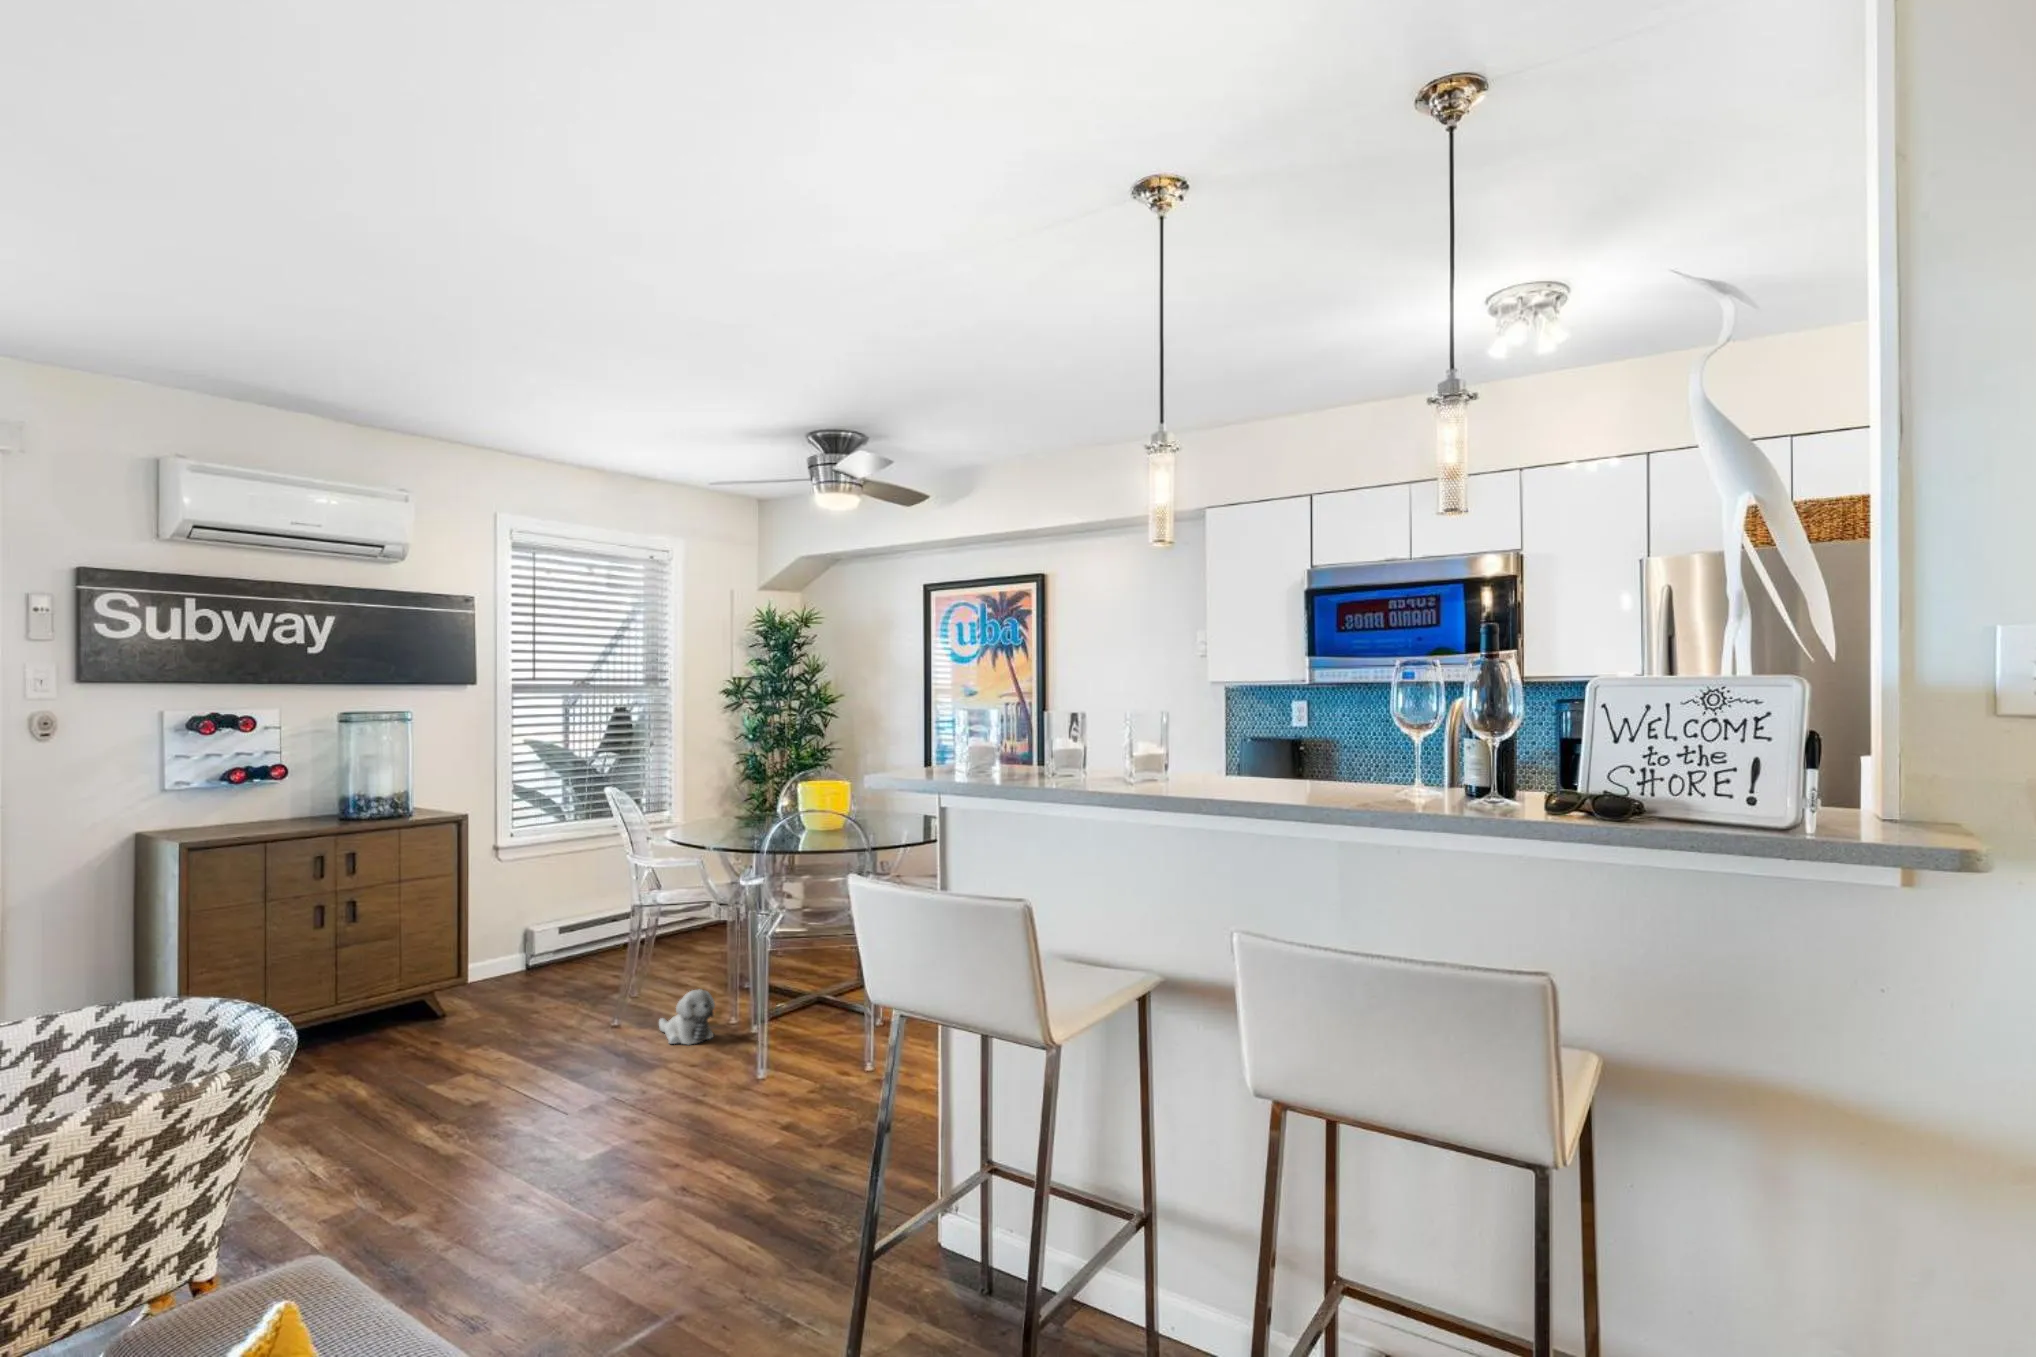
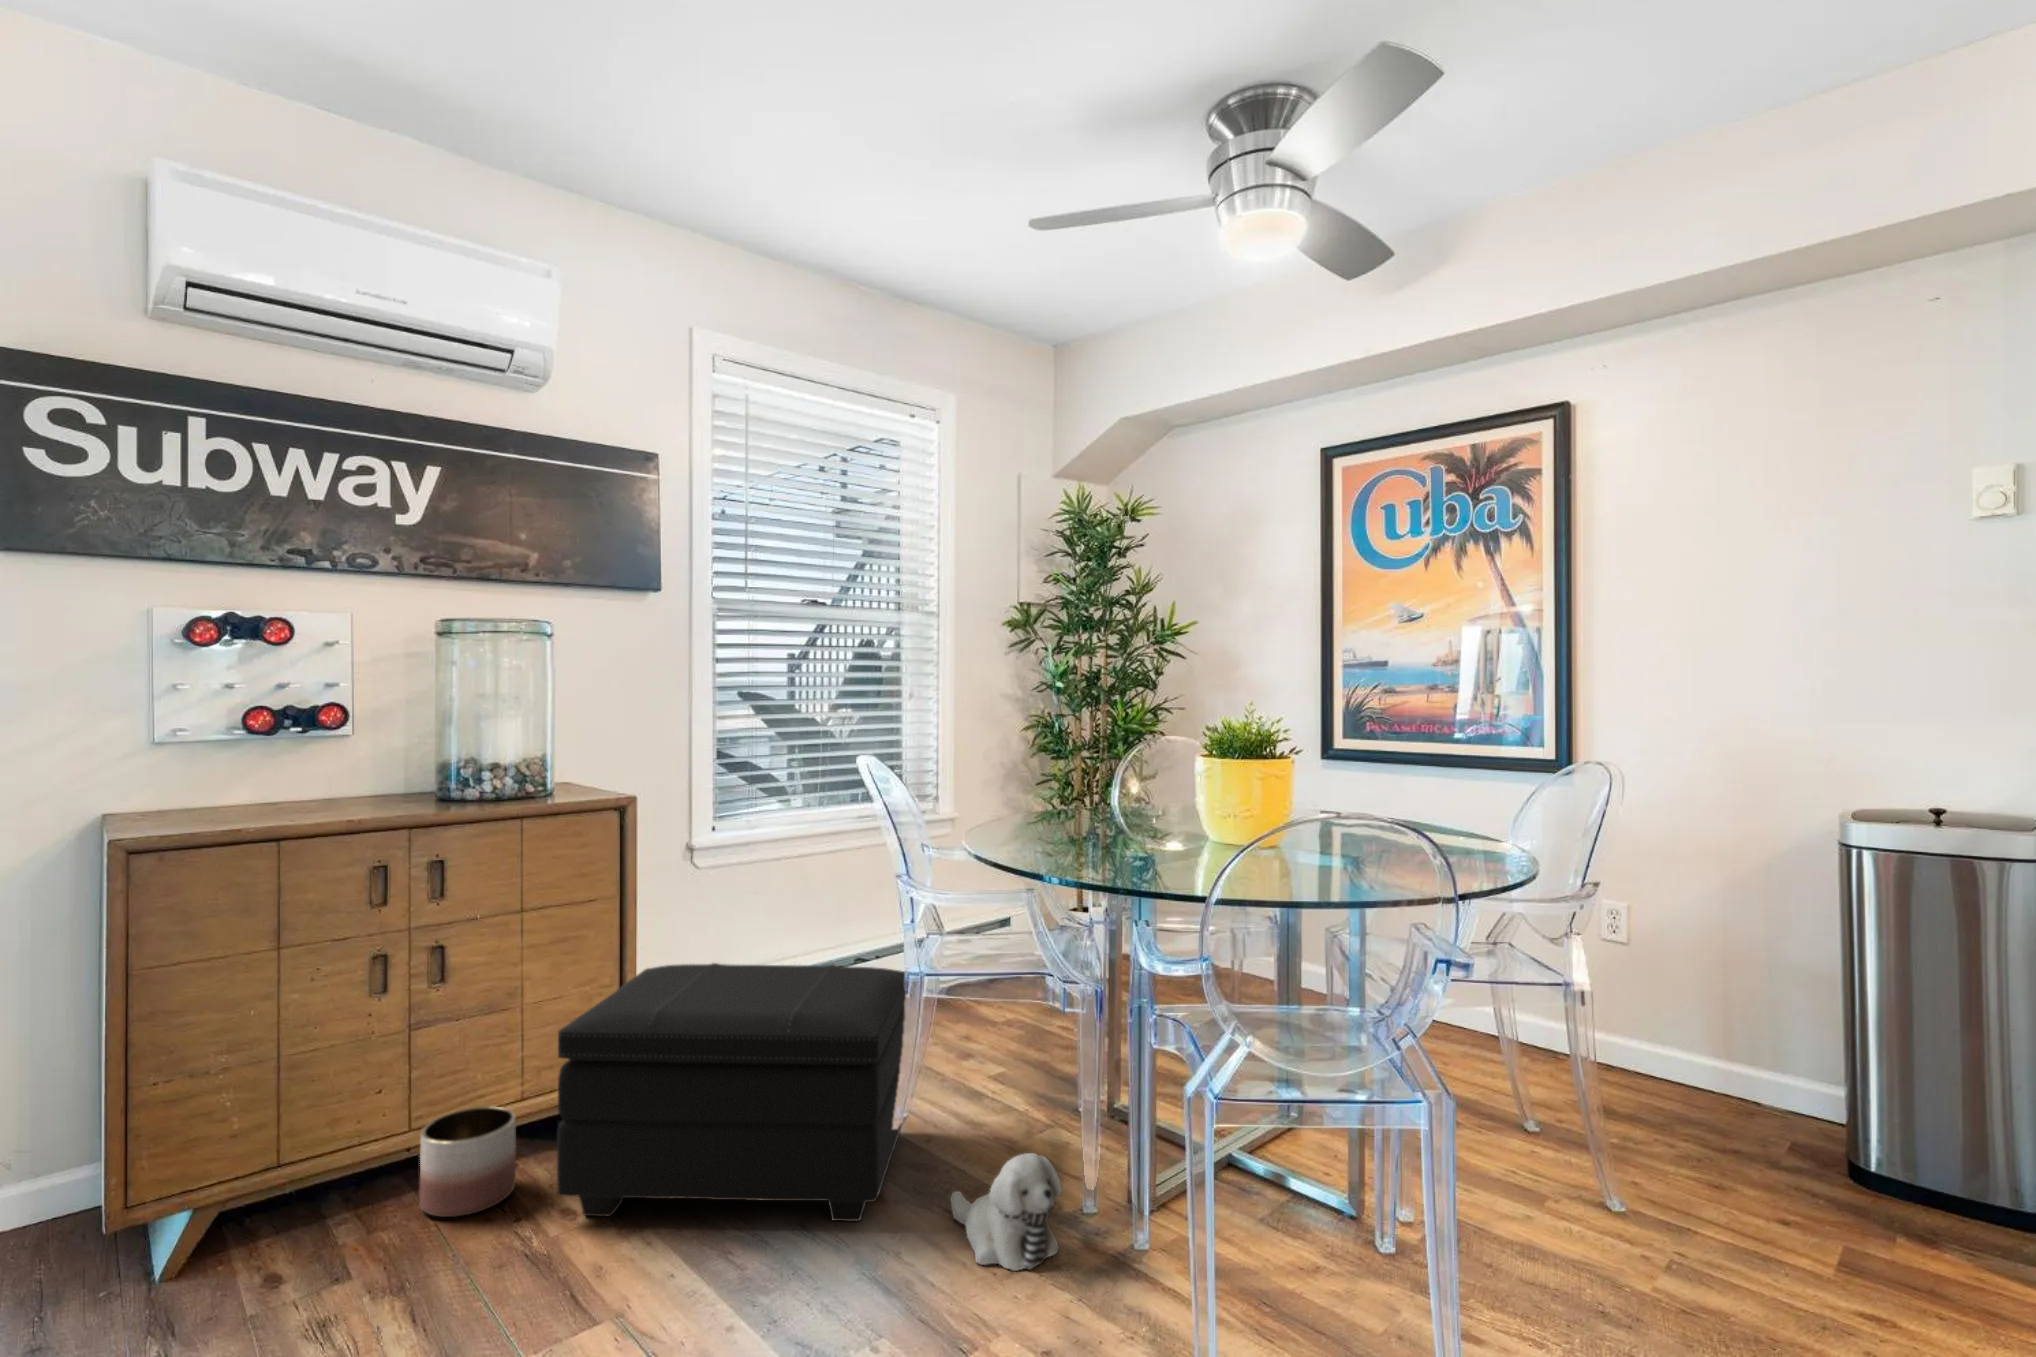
footstool: none [433,910,640,1045] -> present [557,963,907,1221]
planter: none [346,995,402,1051] -> present [419,1106,516,1217]

